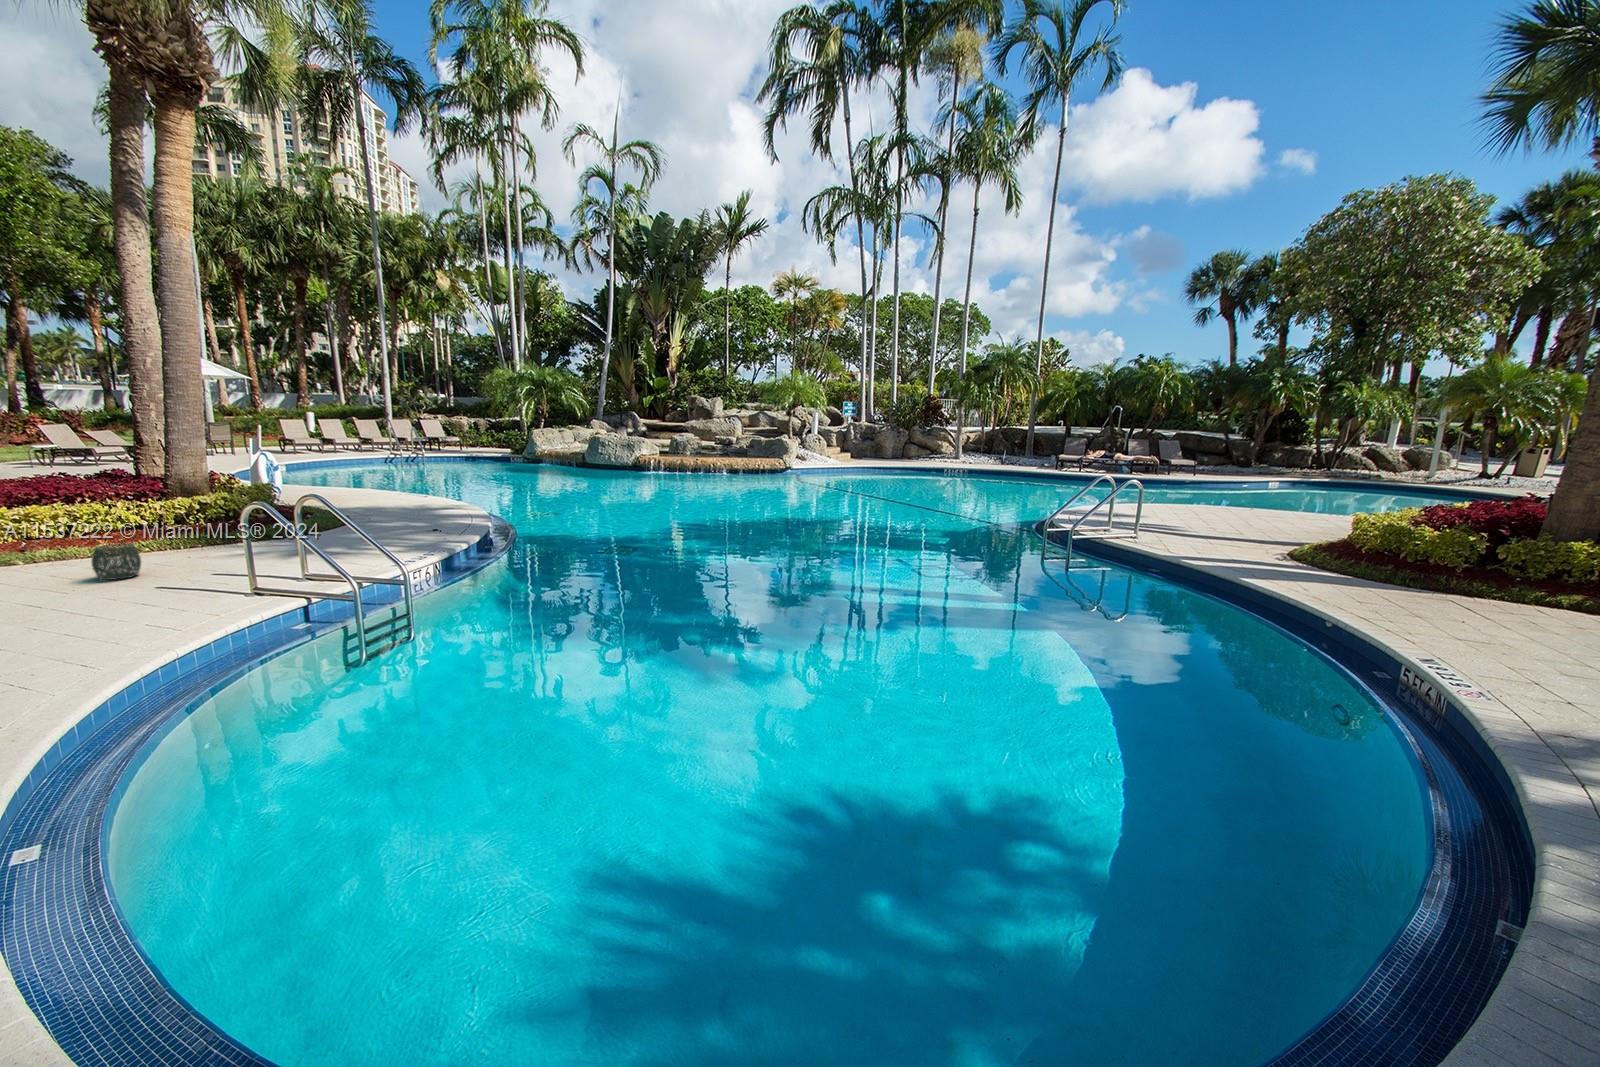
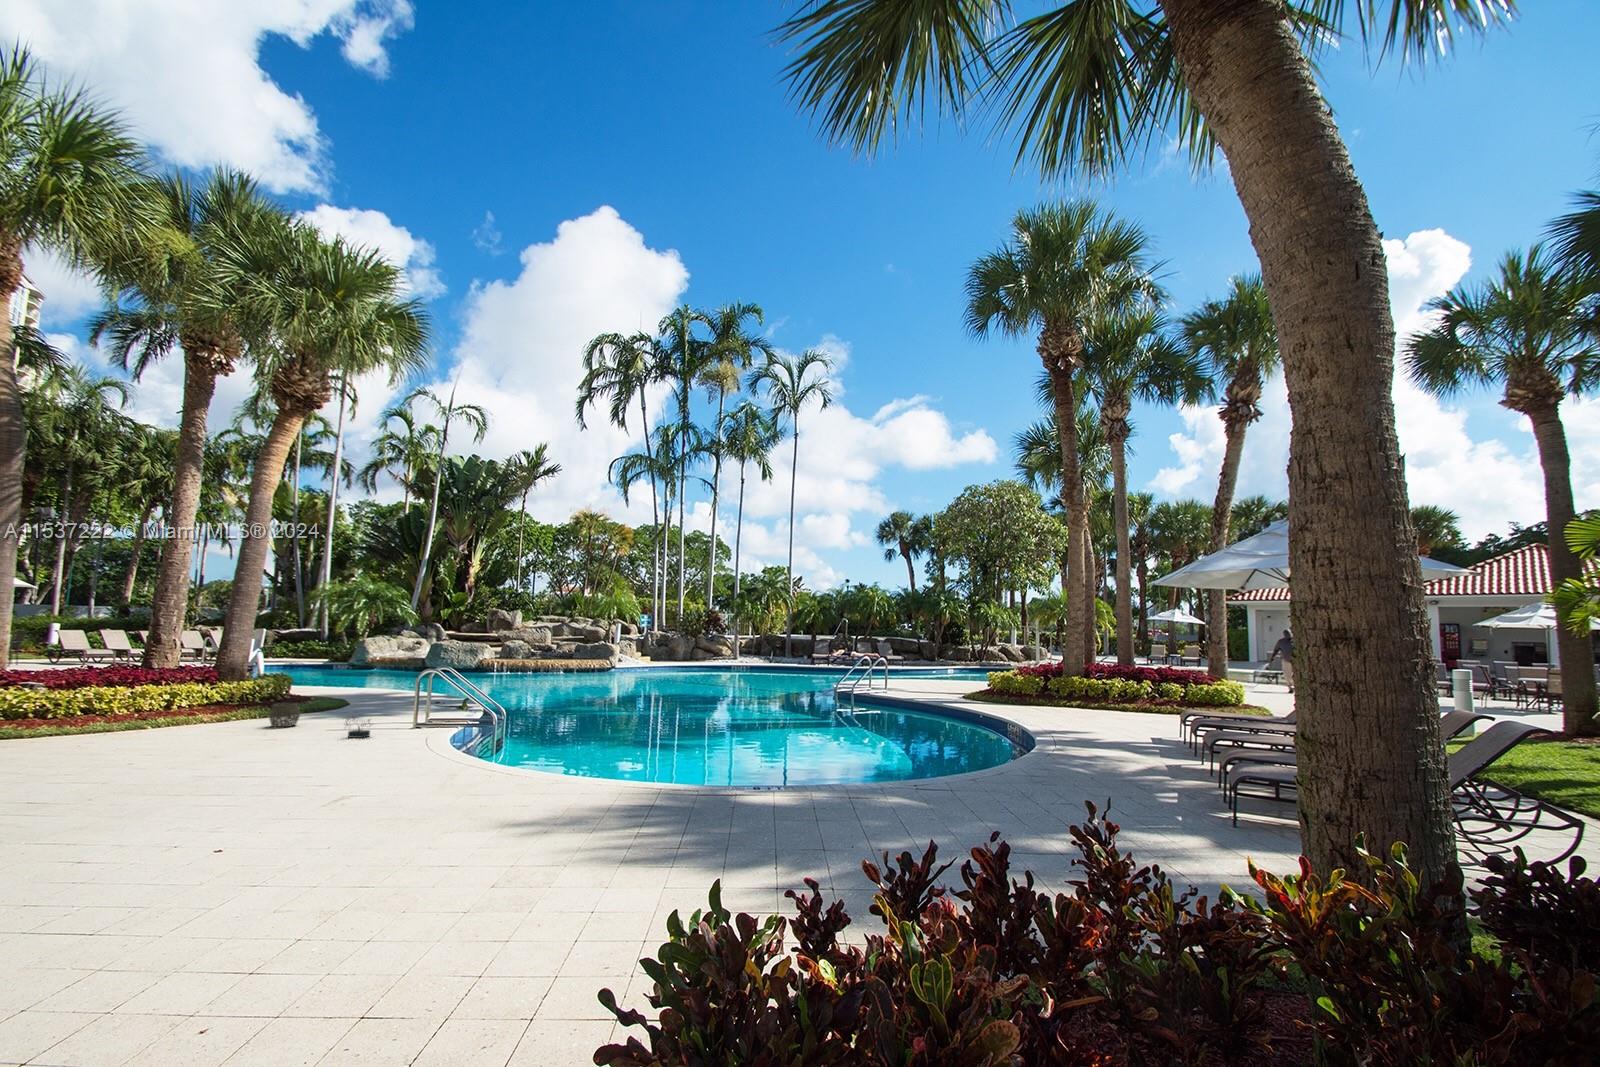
decorative plant: none [71,580,126,624] -> present [346,713,370,738]

